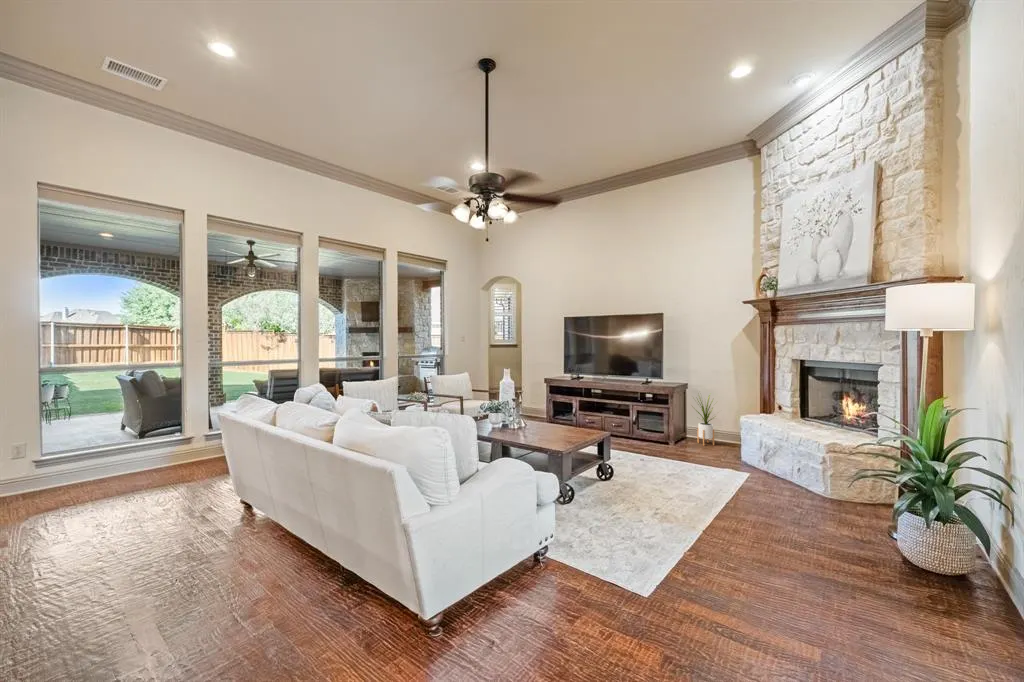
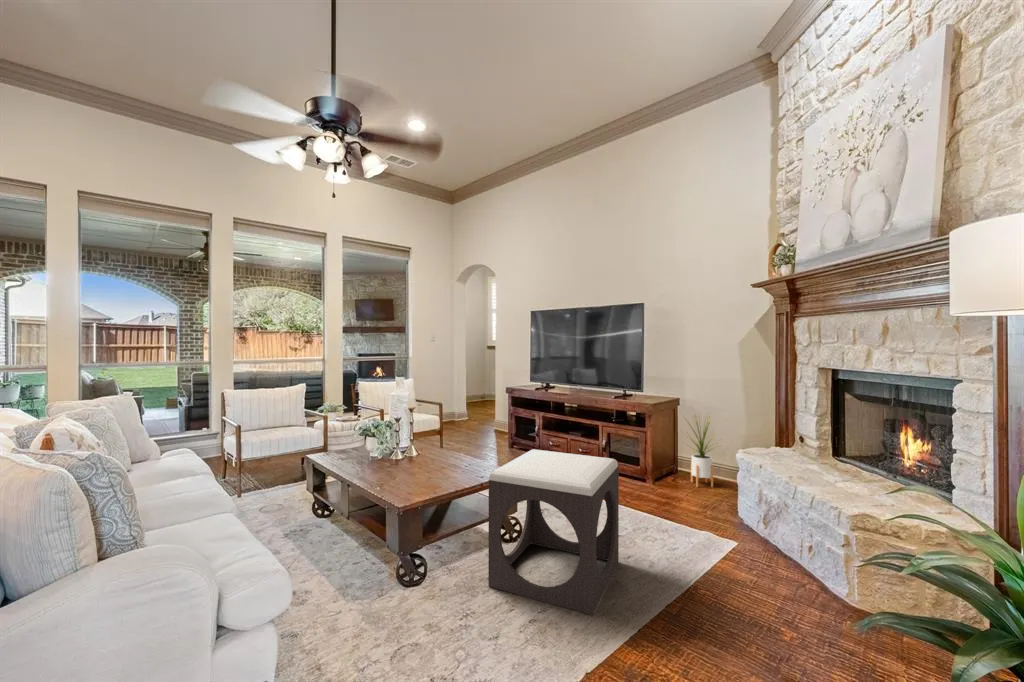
footstool: none [614,417,688,511] -> present [488,449,619,615]

